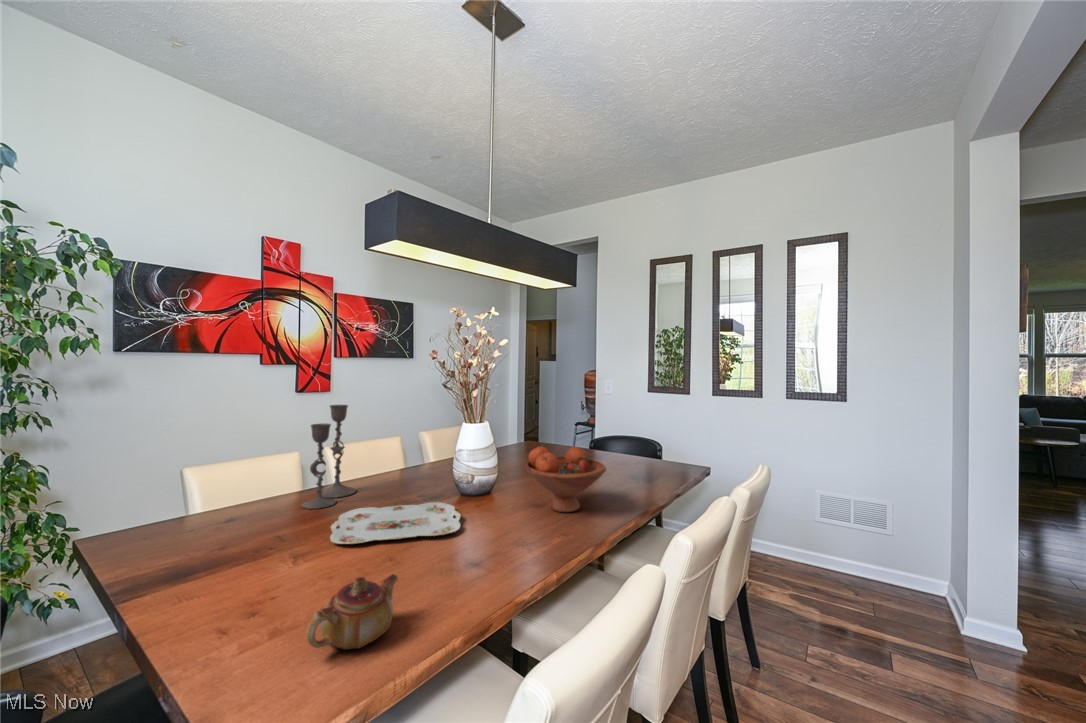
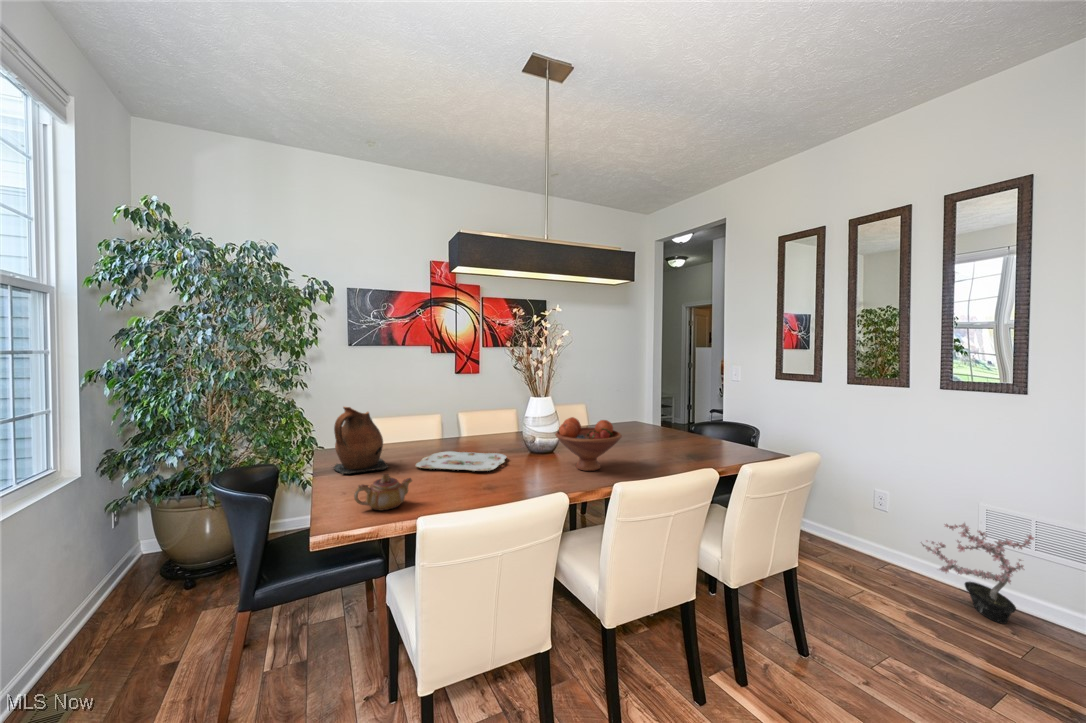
candlestick: present [301,405,356,509] -> none [421,381,461,450]
ceramic pitcher: none [162,458,285,582] -> present [333,407,388,474]
potted plant: none [781,504,863,589] -> present [922,523,1034,624]

